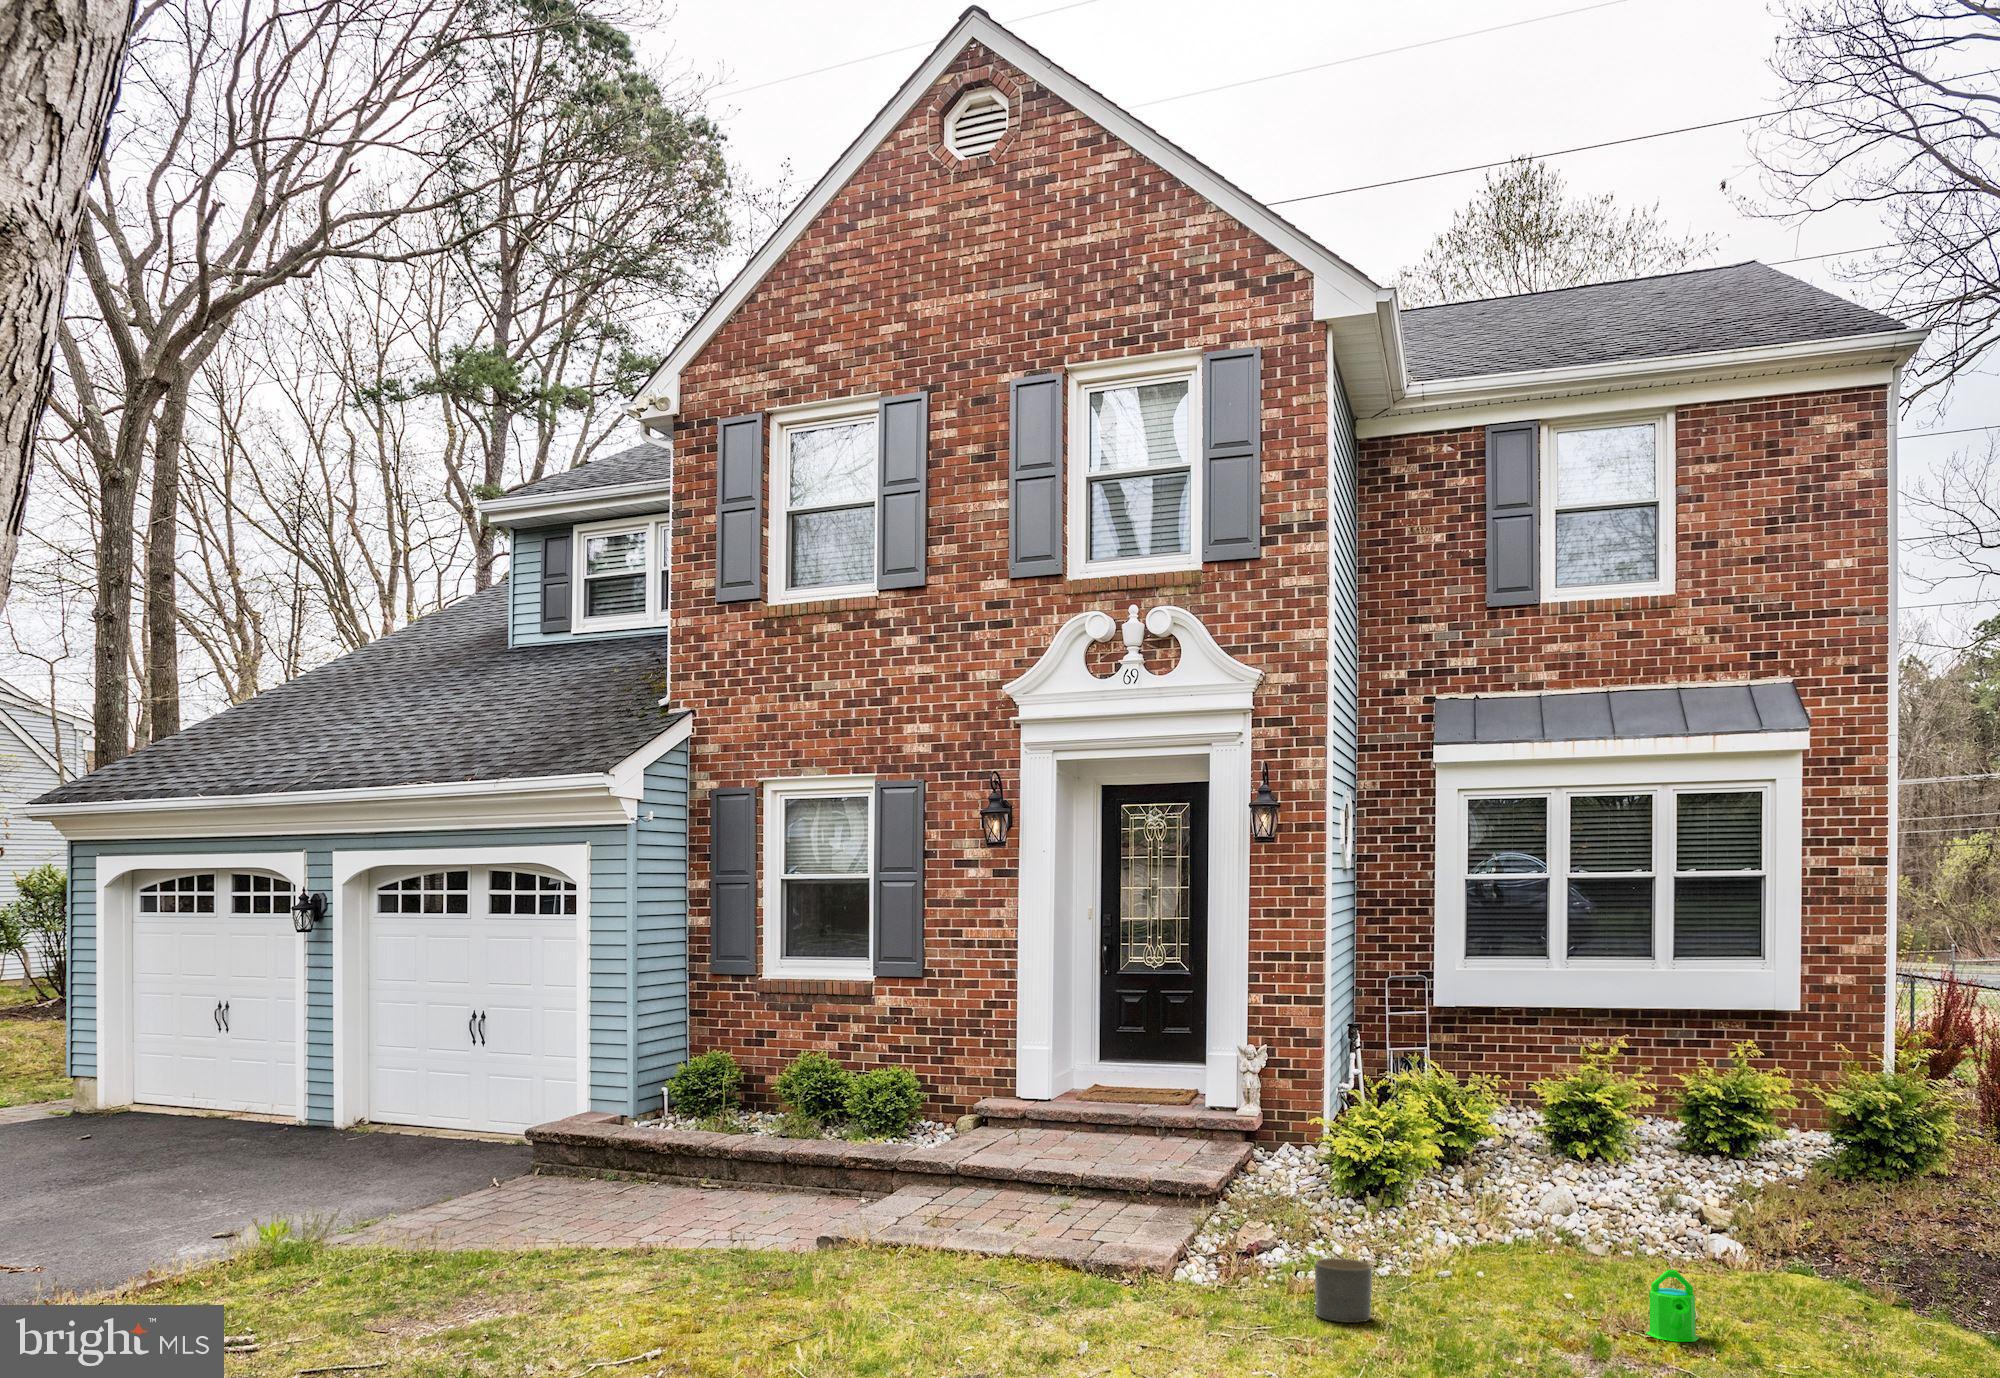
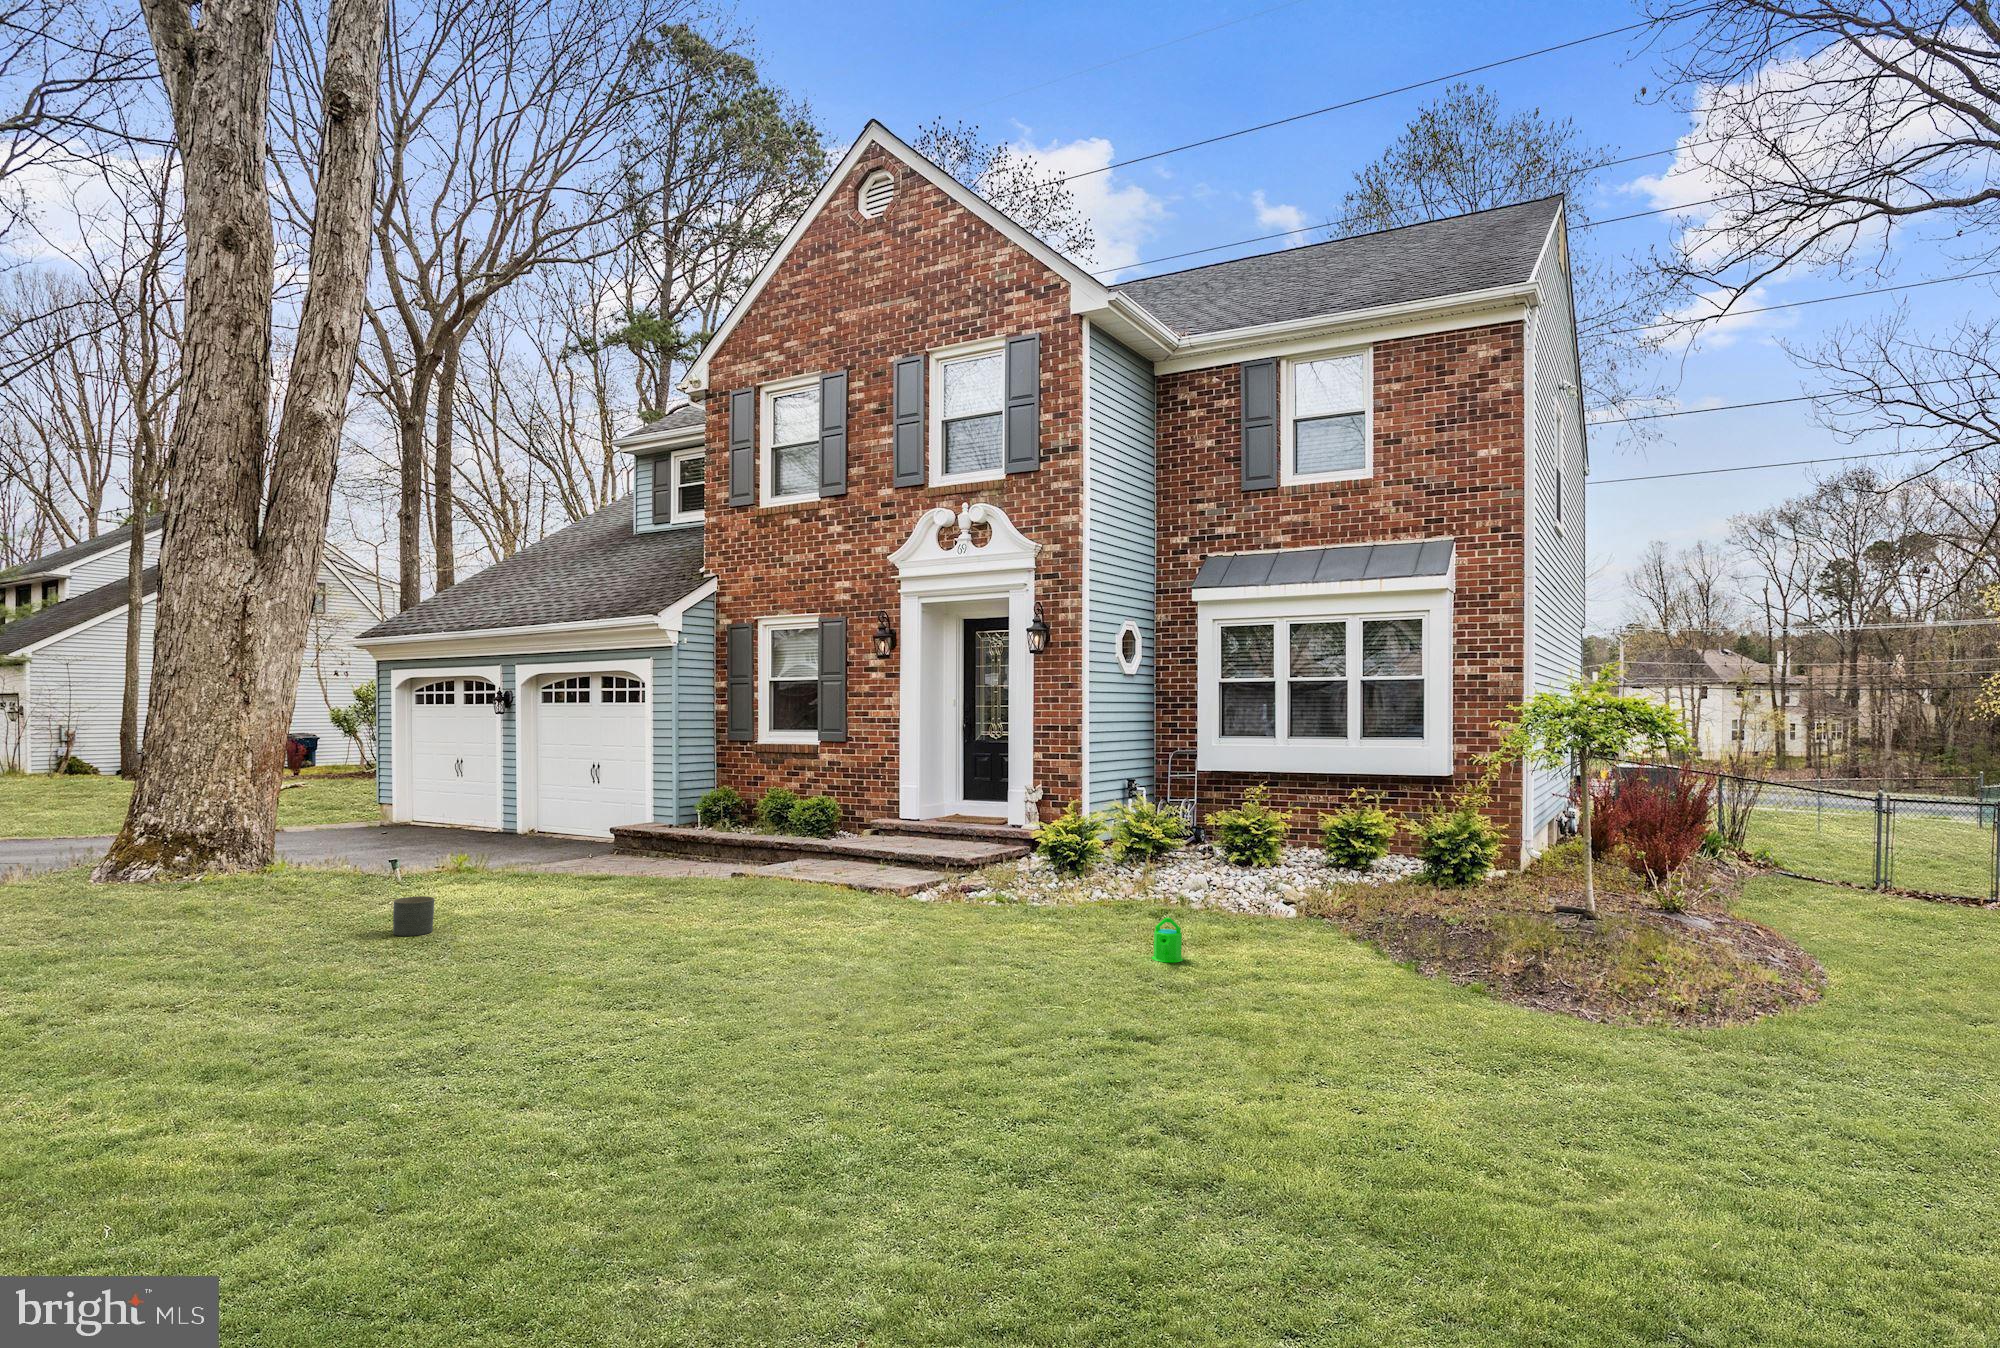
planter: present [1315,1258,1372,1323] -> present [393,896,434,936]

